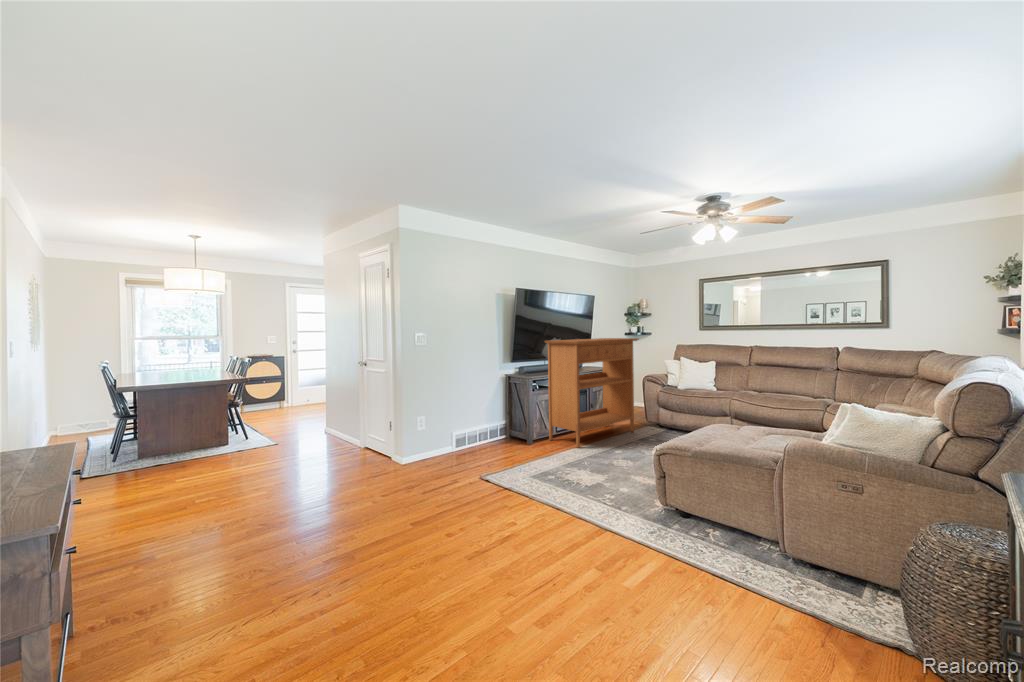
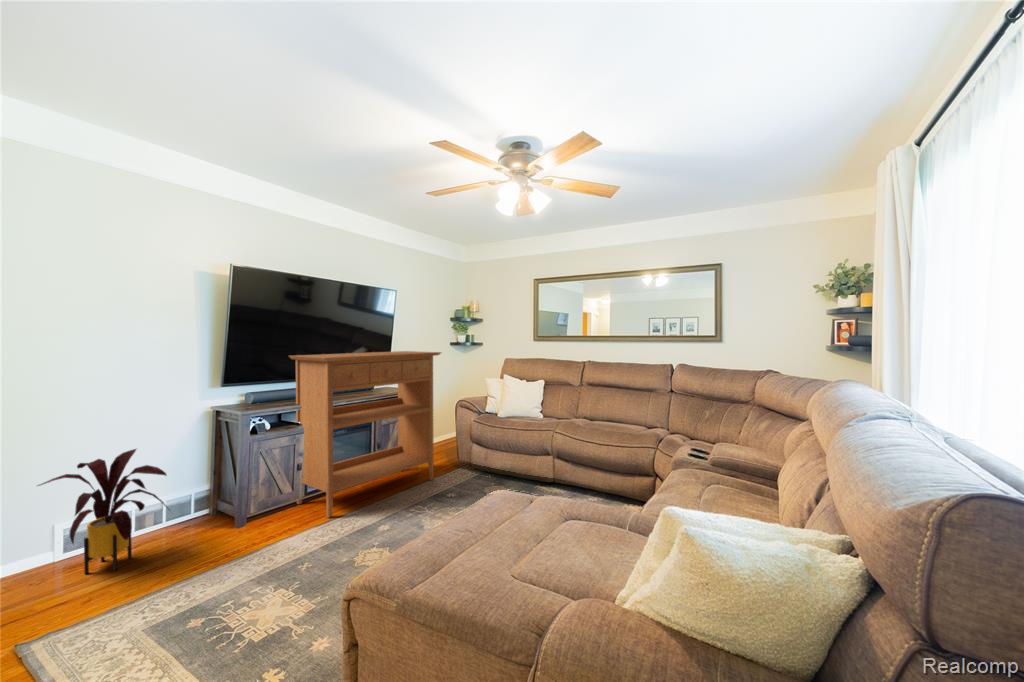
house plant: none [444,396,504,463] -> present [38,449,167,574]

